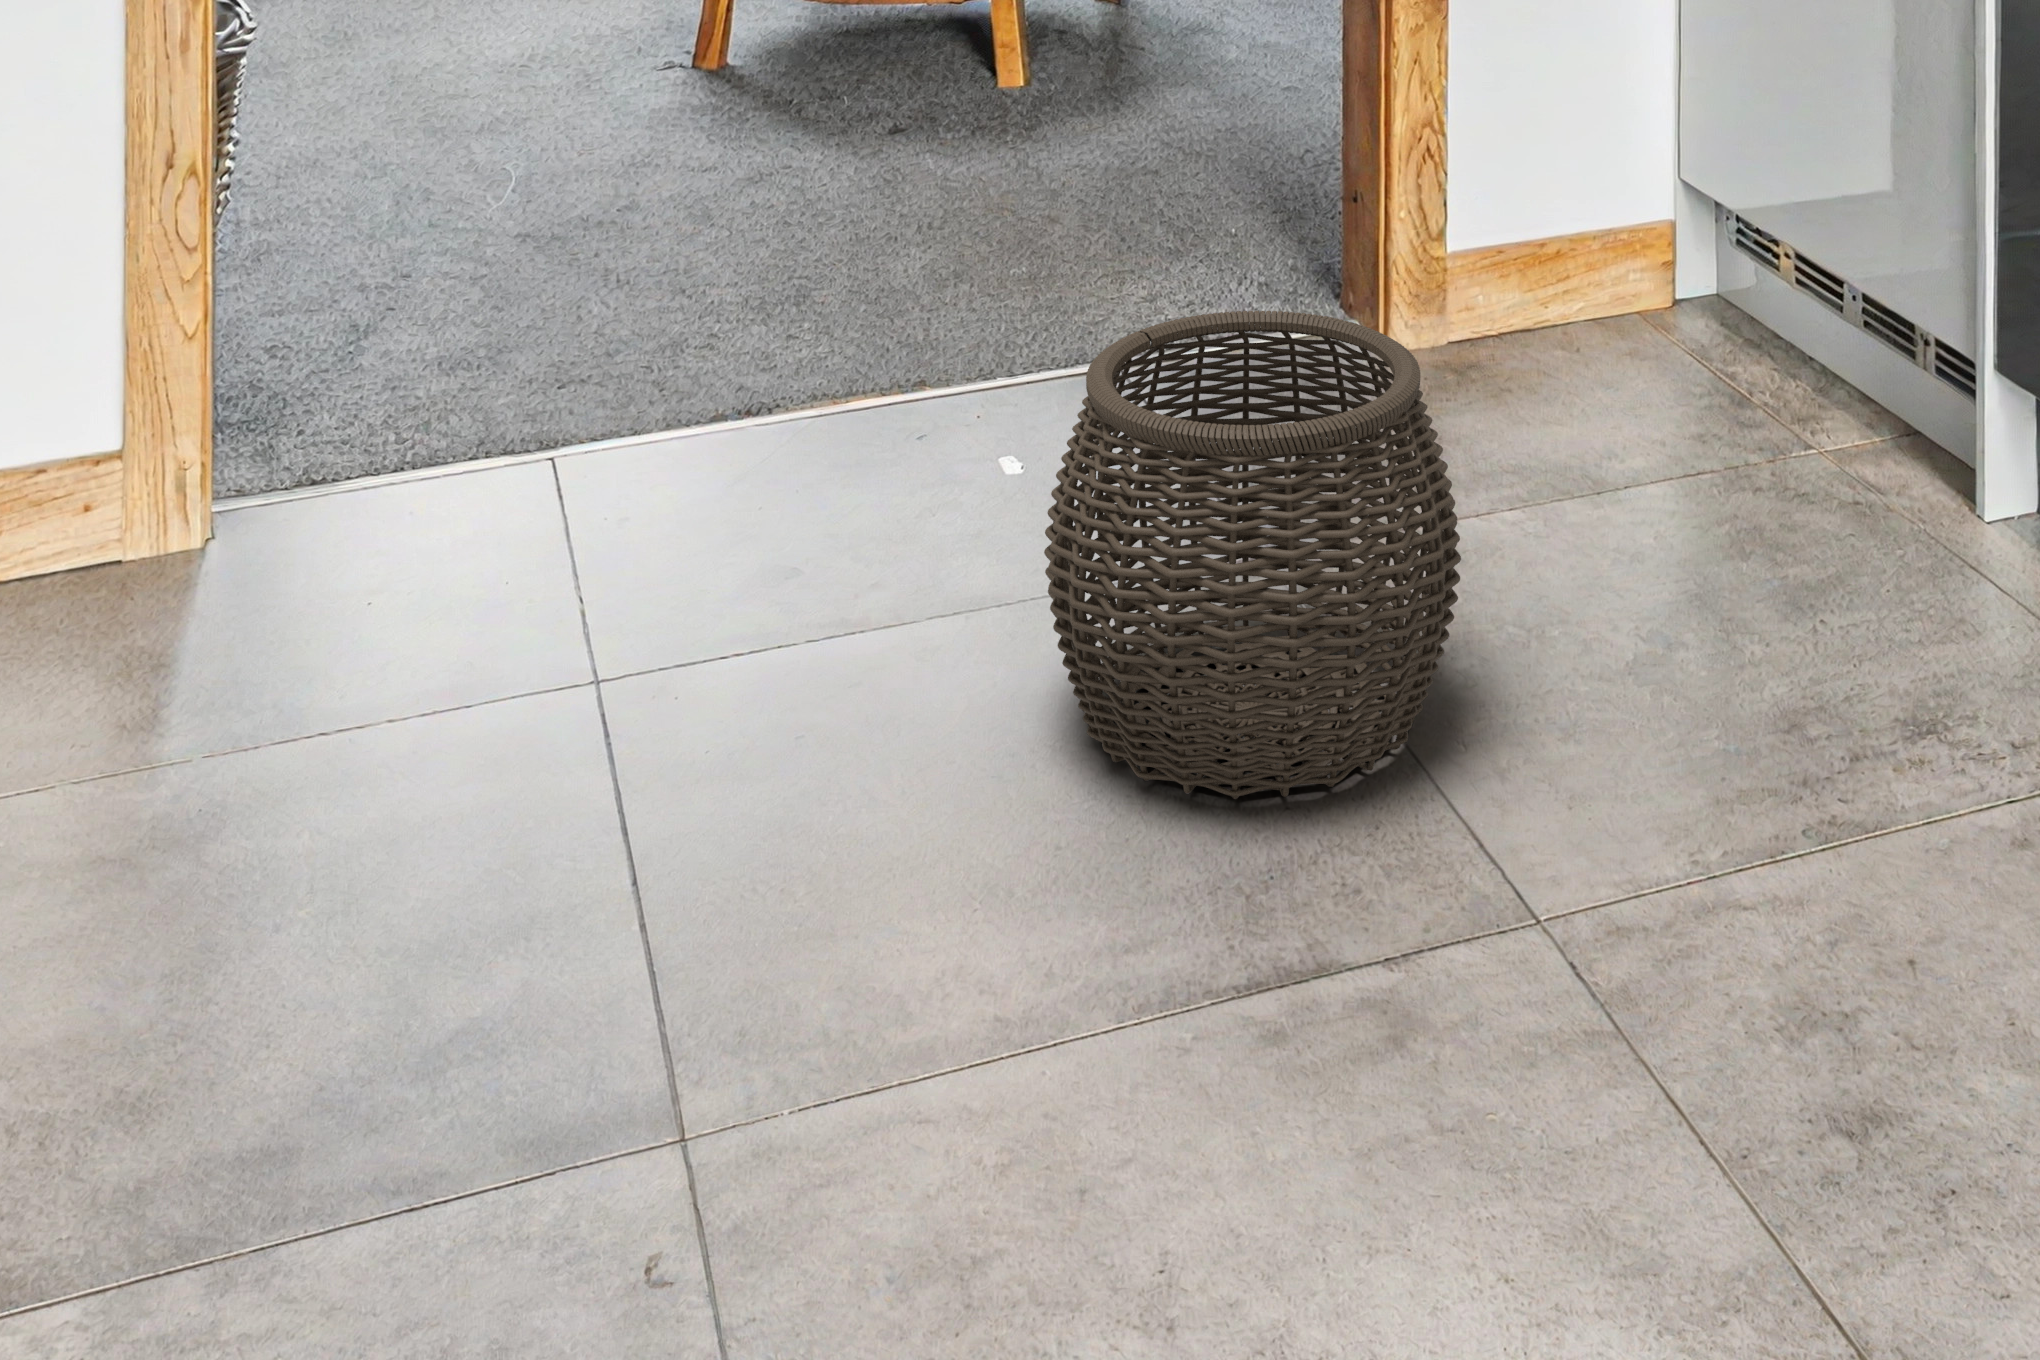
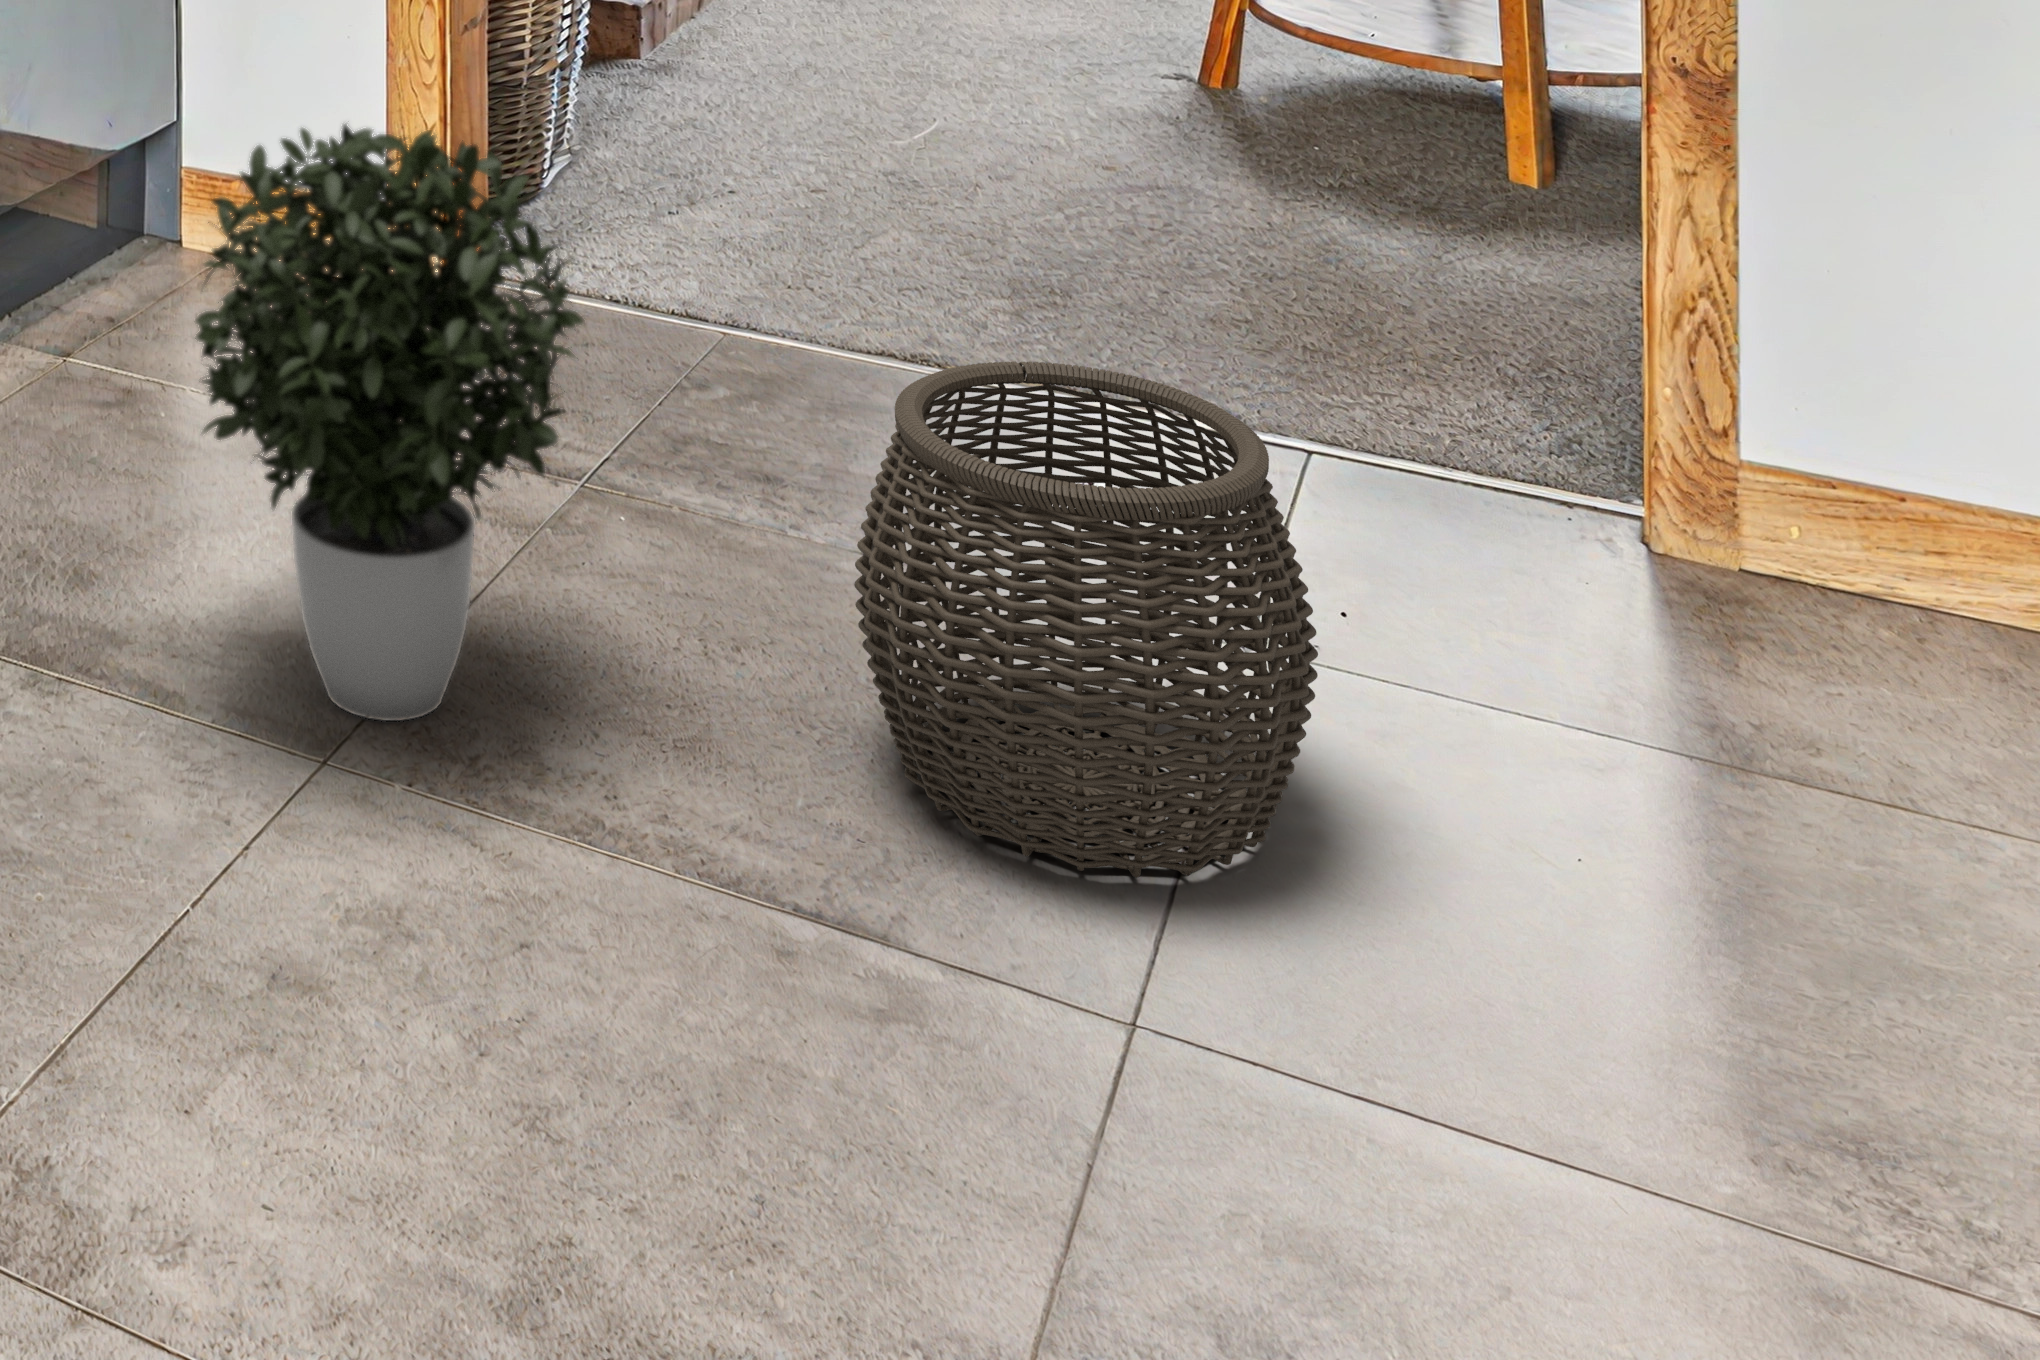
potted plant: none [329,255,842,998] -> present [195,124,584,721]

